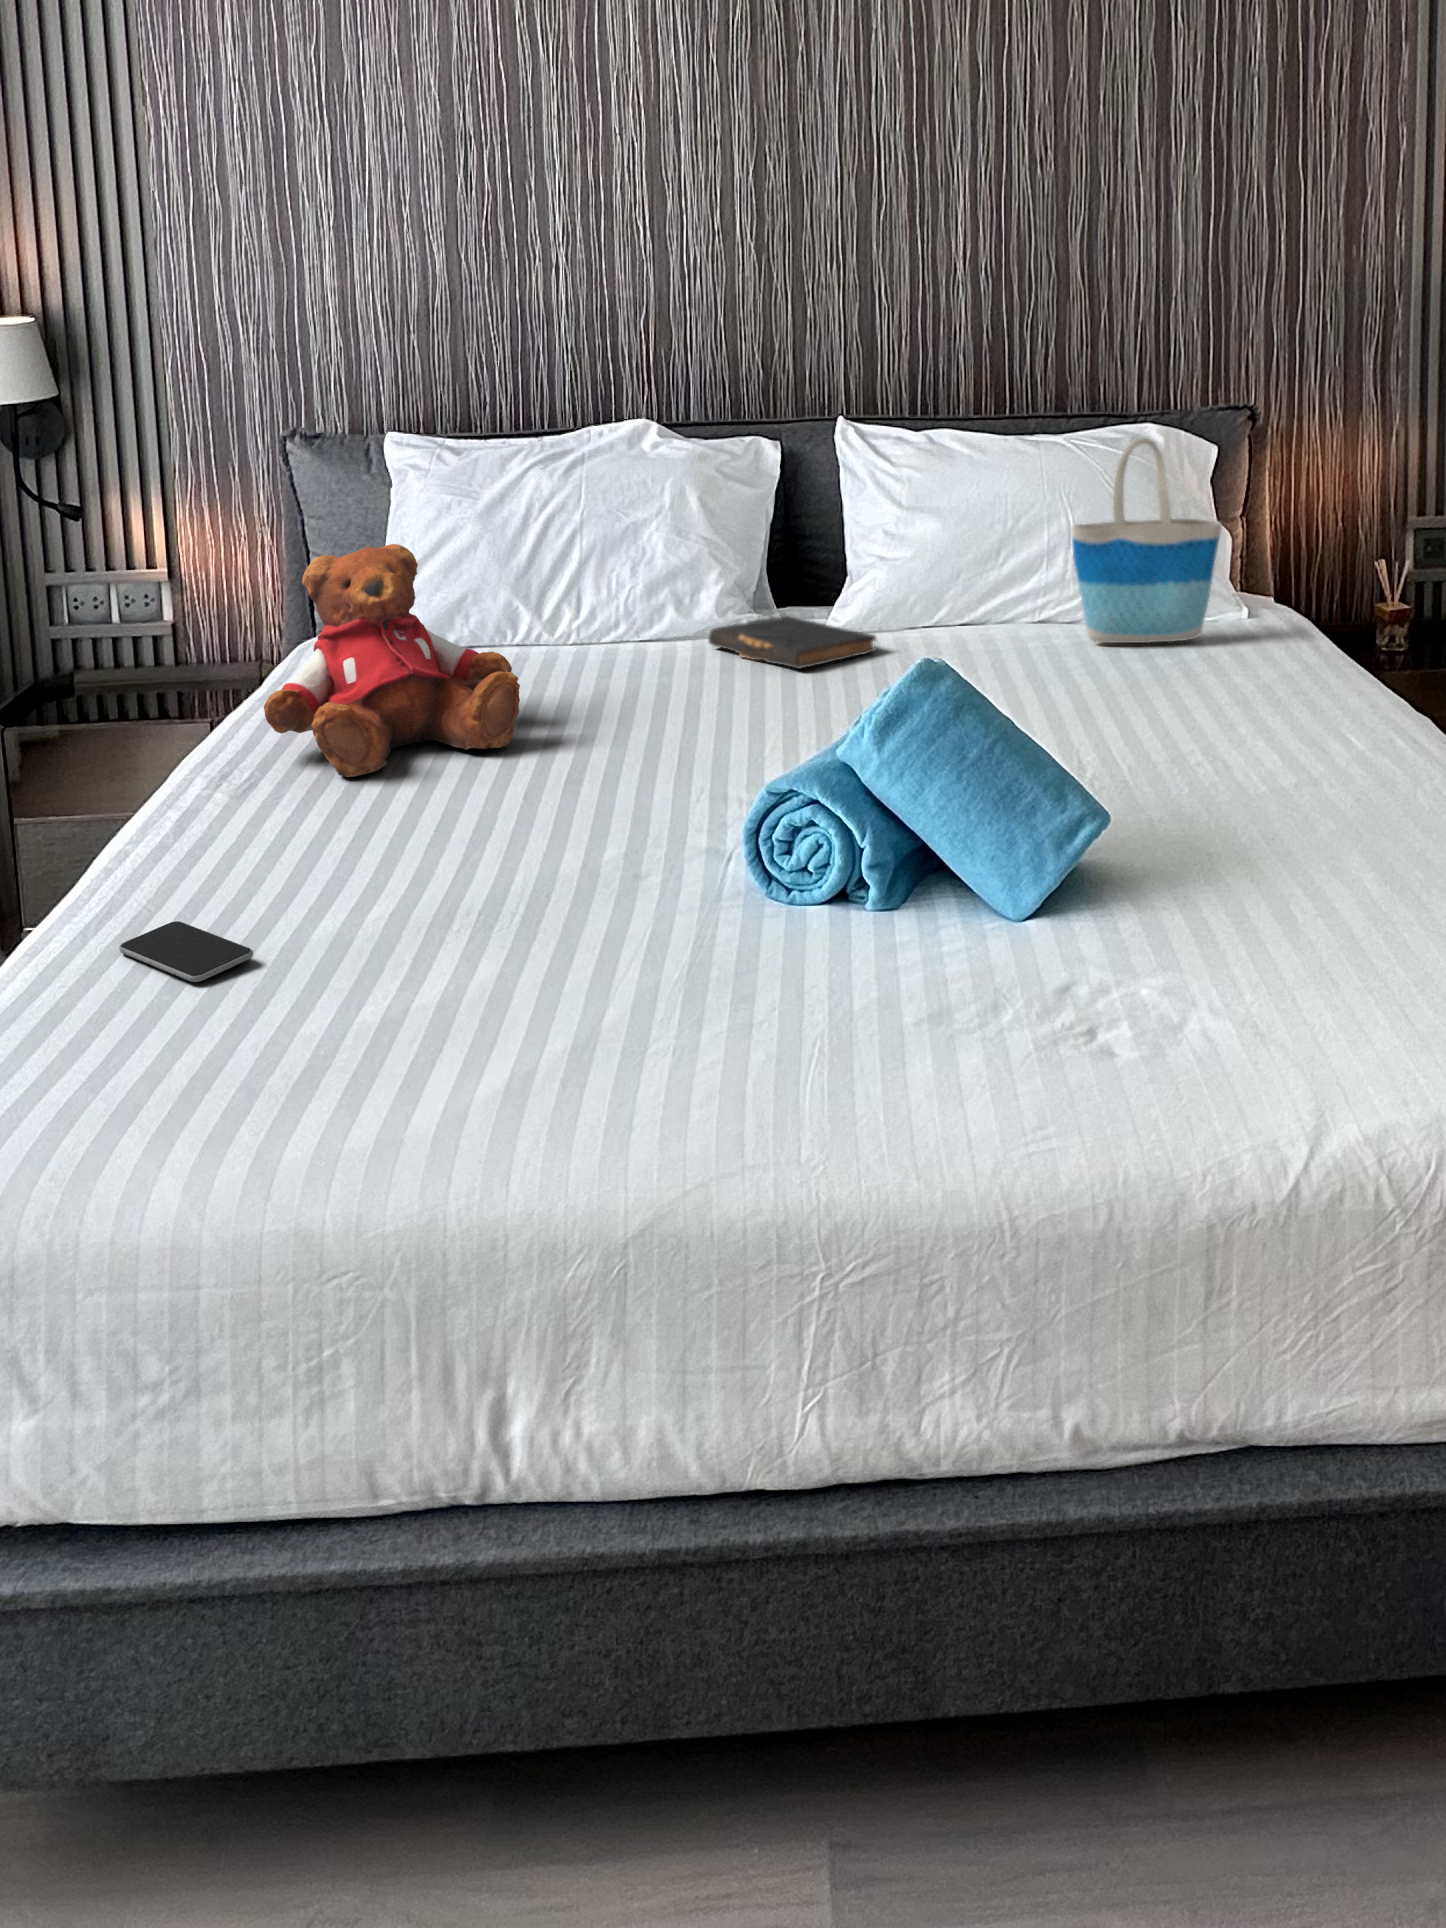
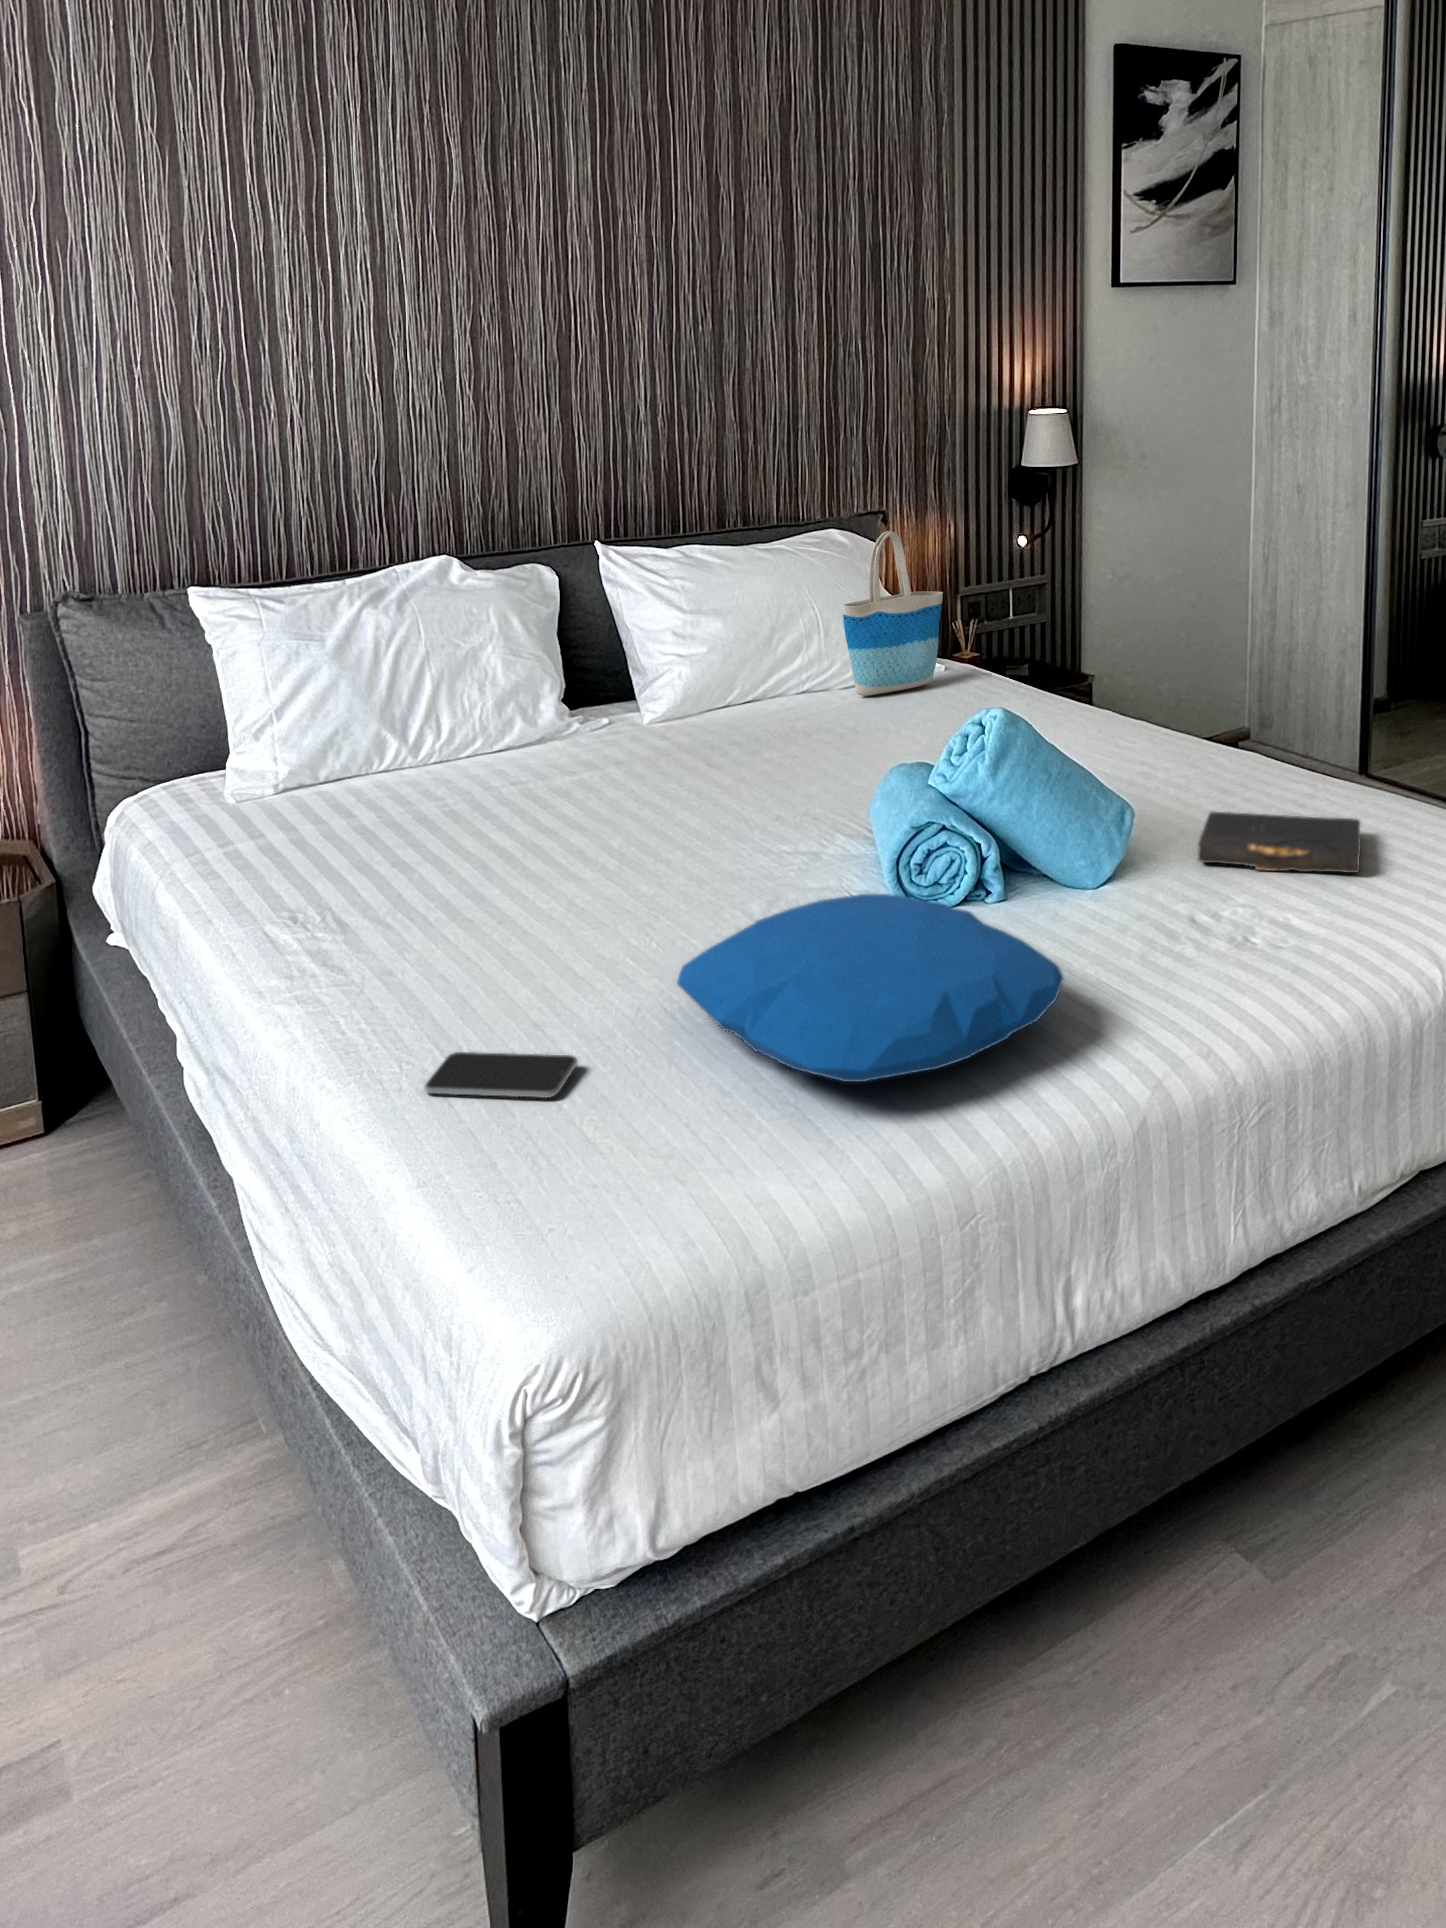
teddy bear: present [264,544,520,777] -> none [274,680,515,903]
book: present [708,616,876,669] -> present [1198,811,1361,873]
pillow: none [348,849,728,1046] -> present [677,894,1064,1082]

